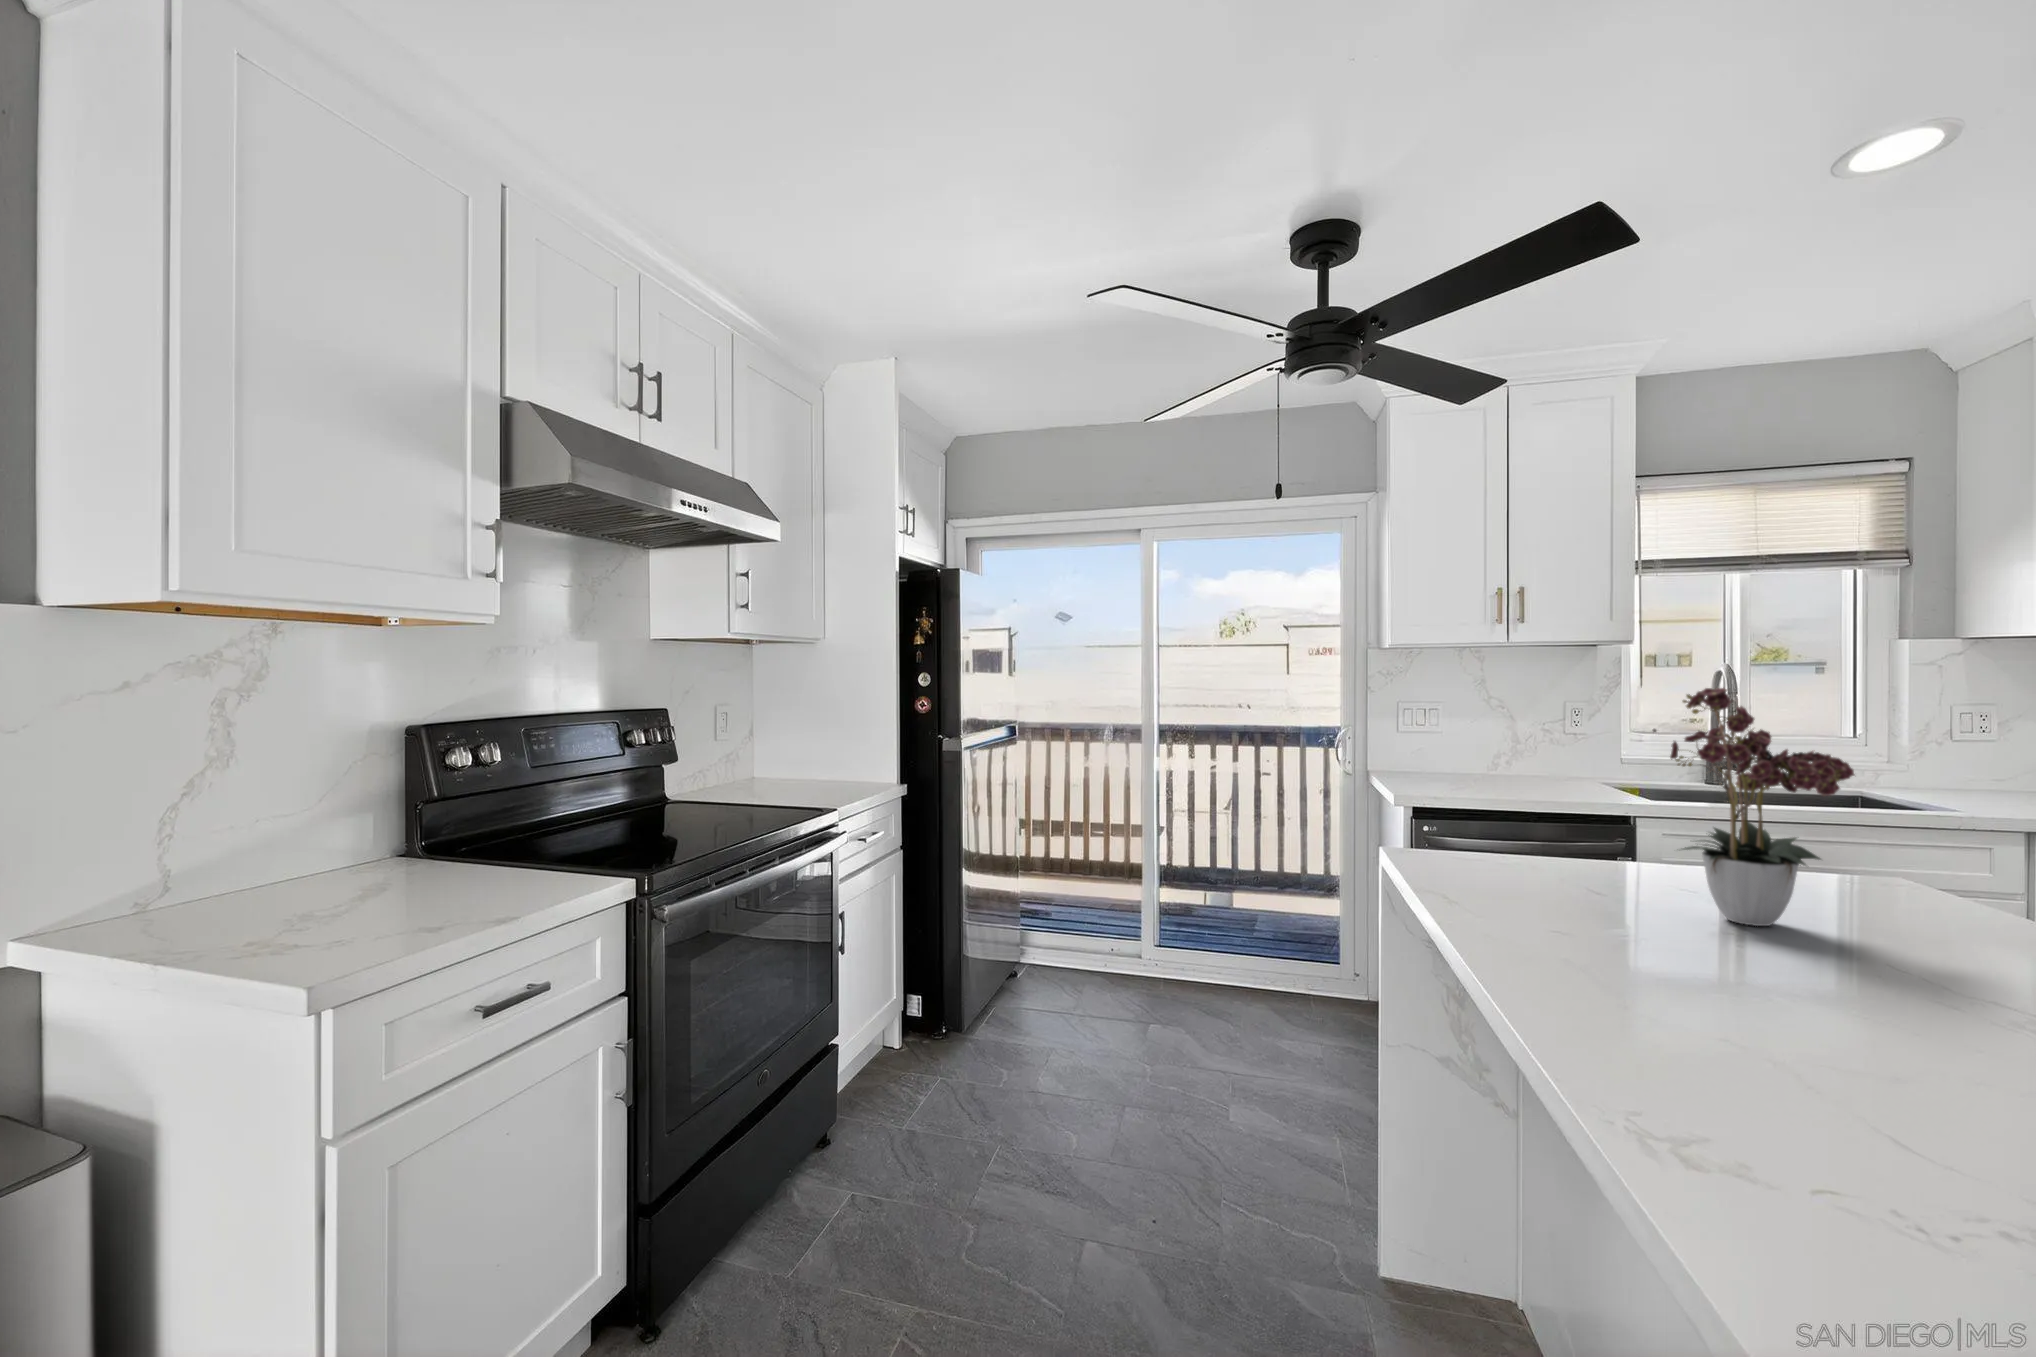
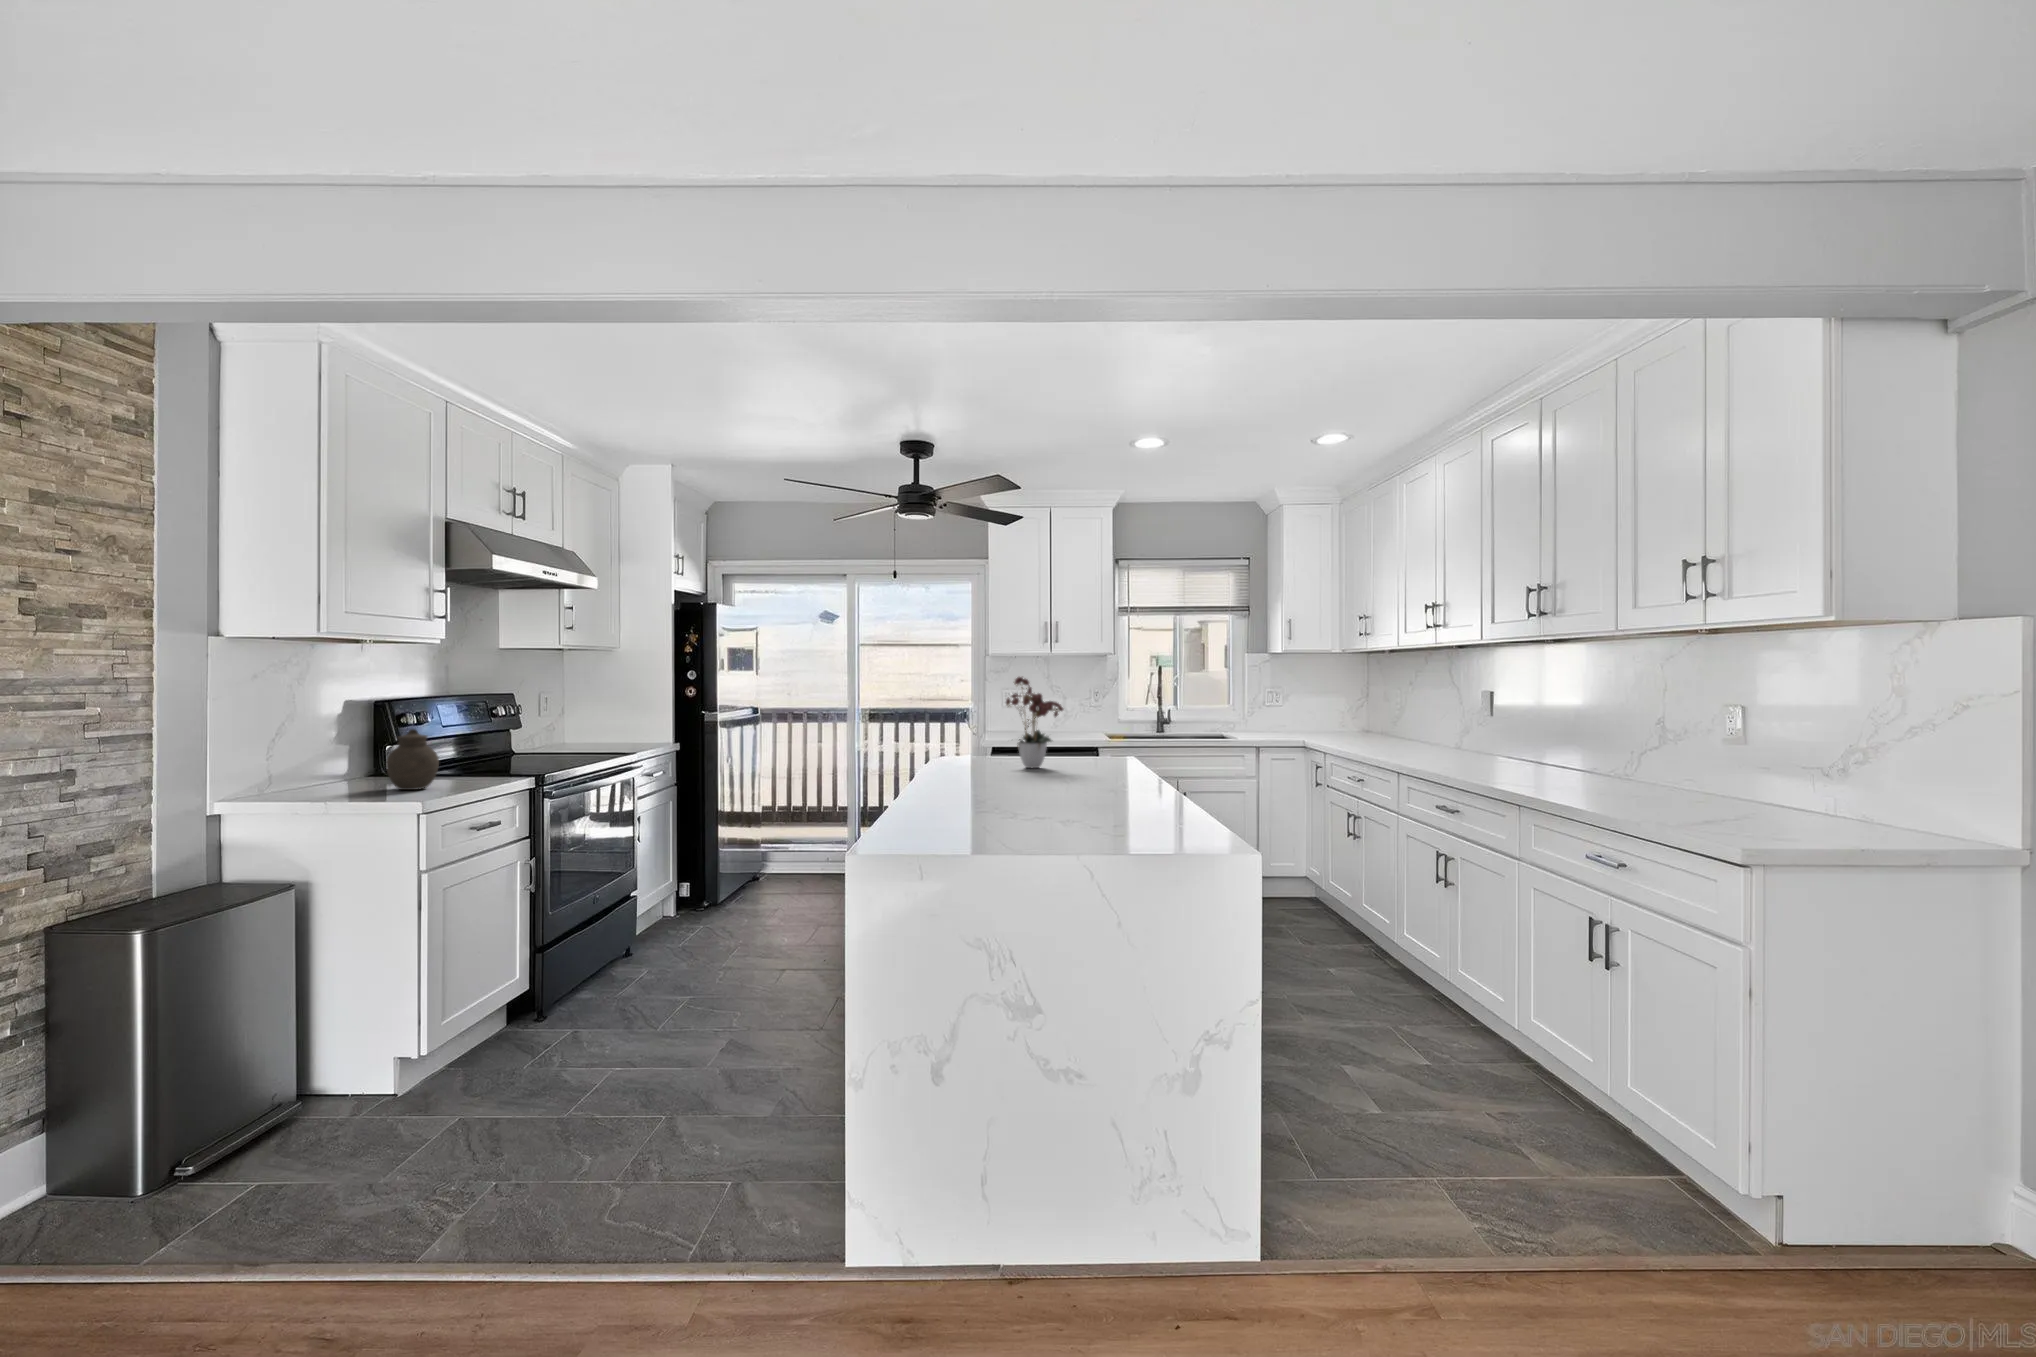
jar: none [329,791,438,918] -> present [386,729,439,790]

